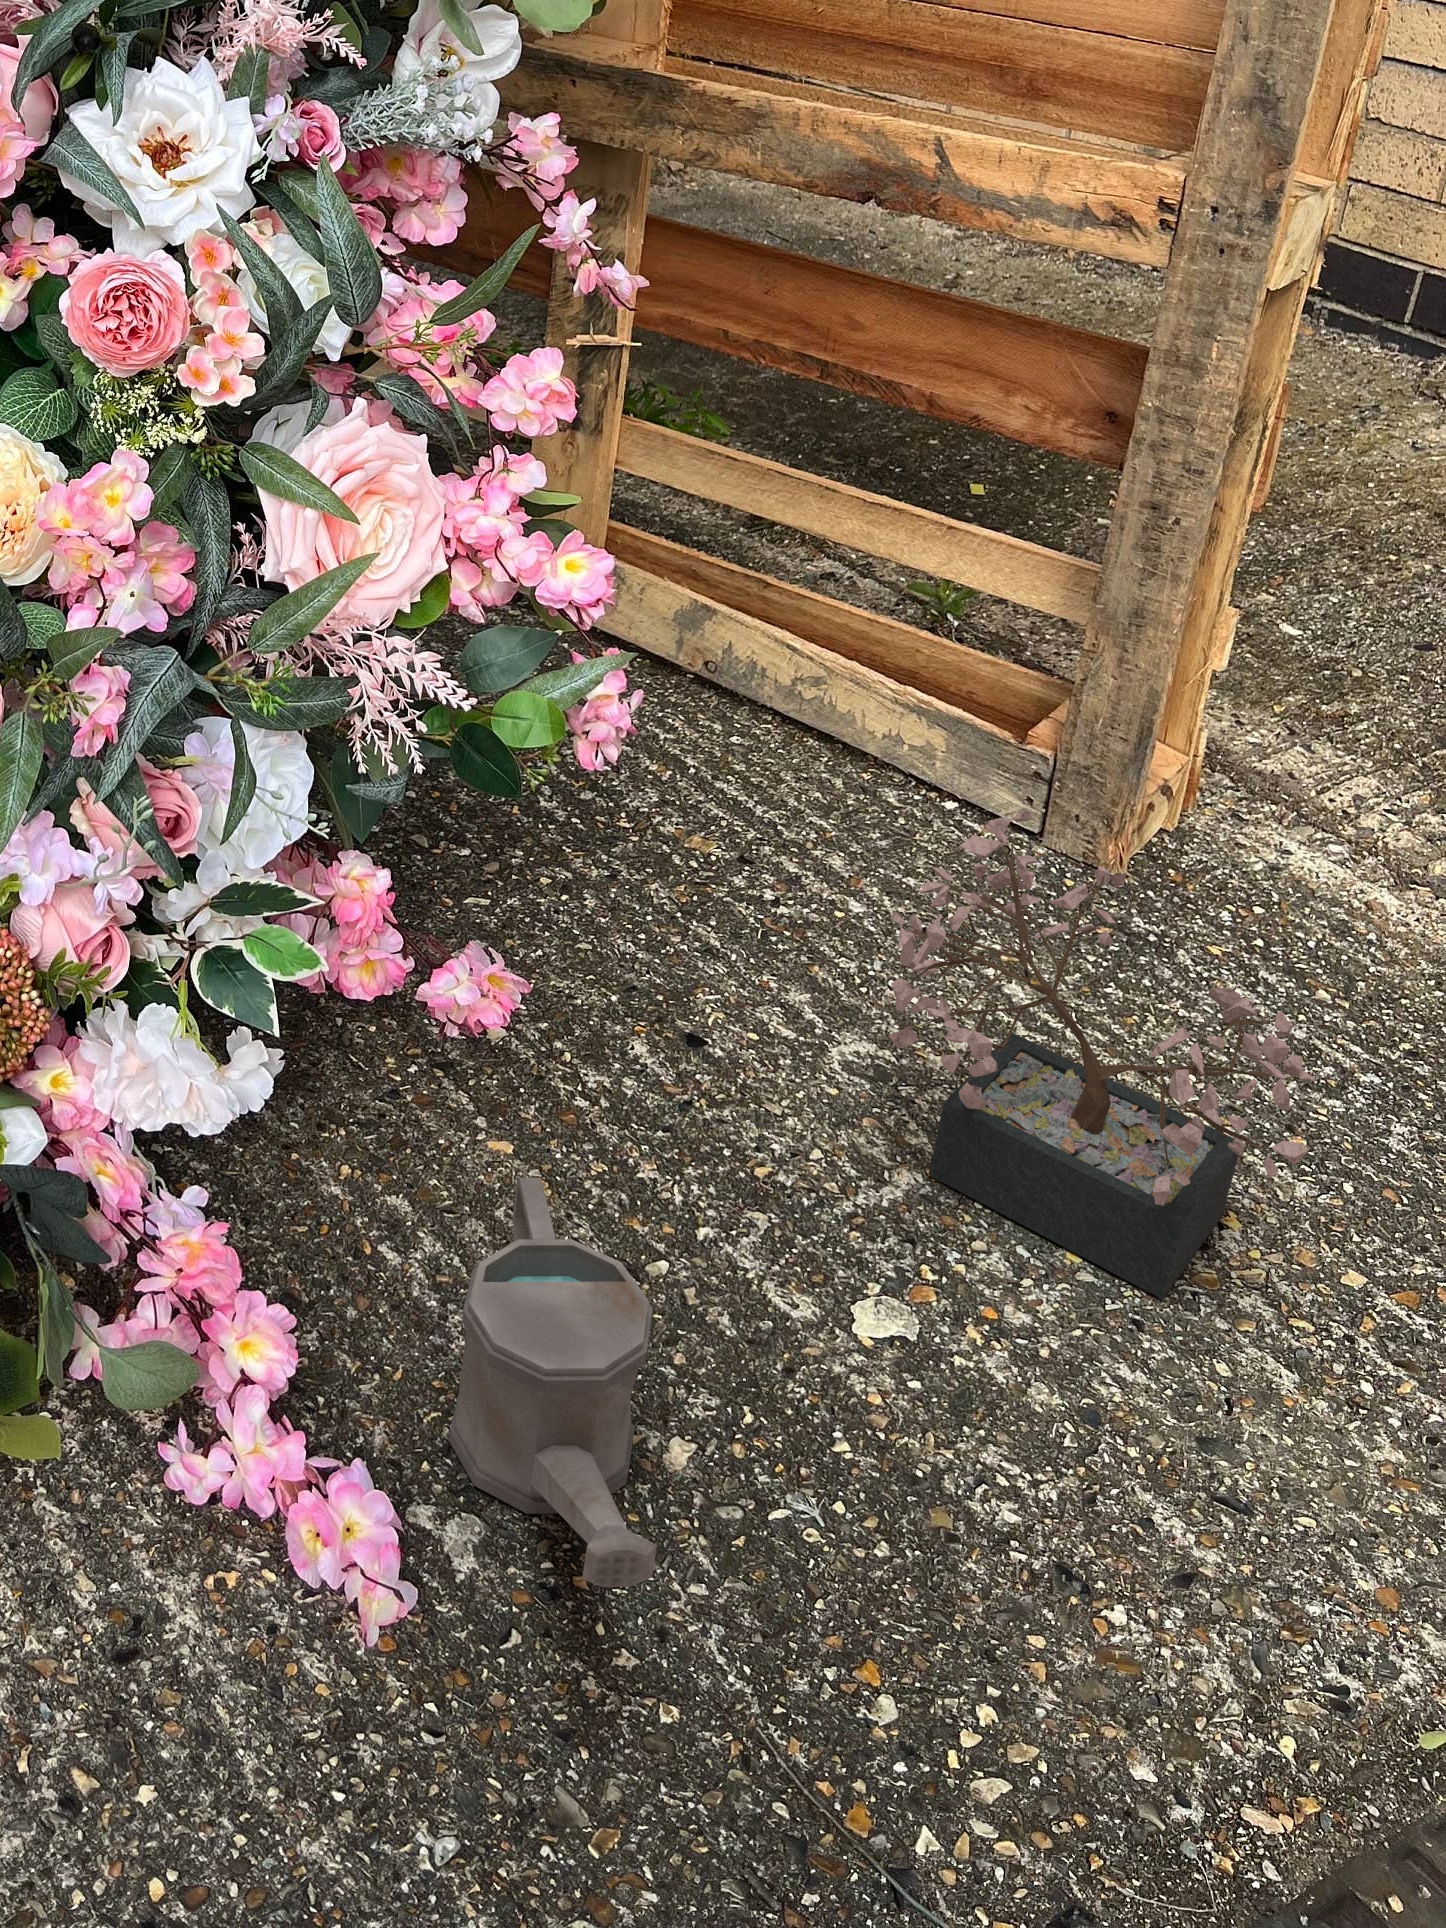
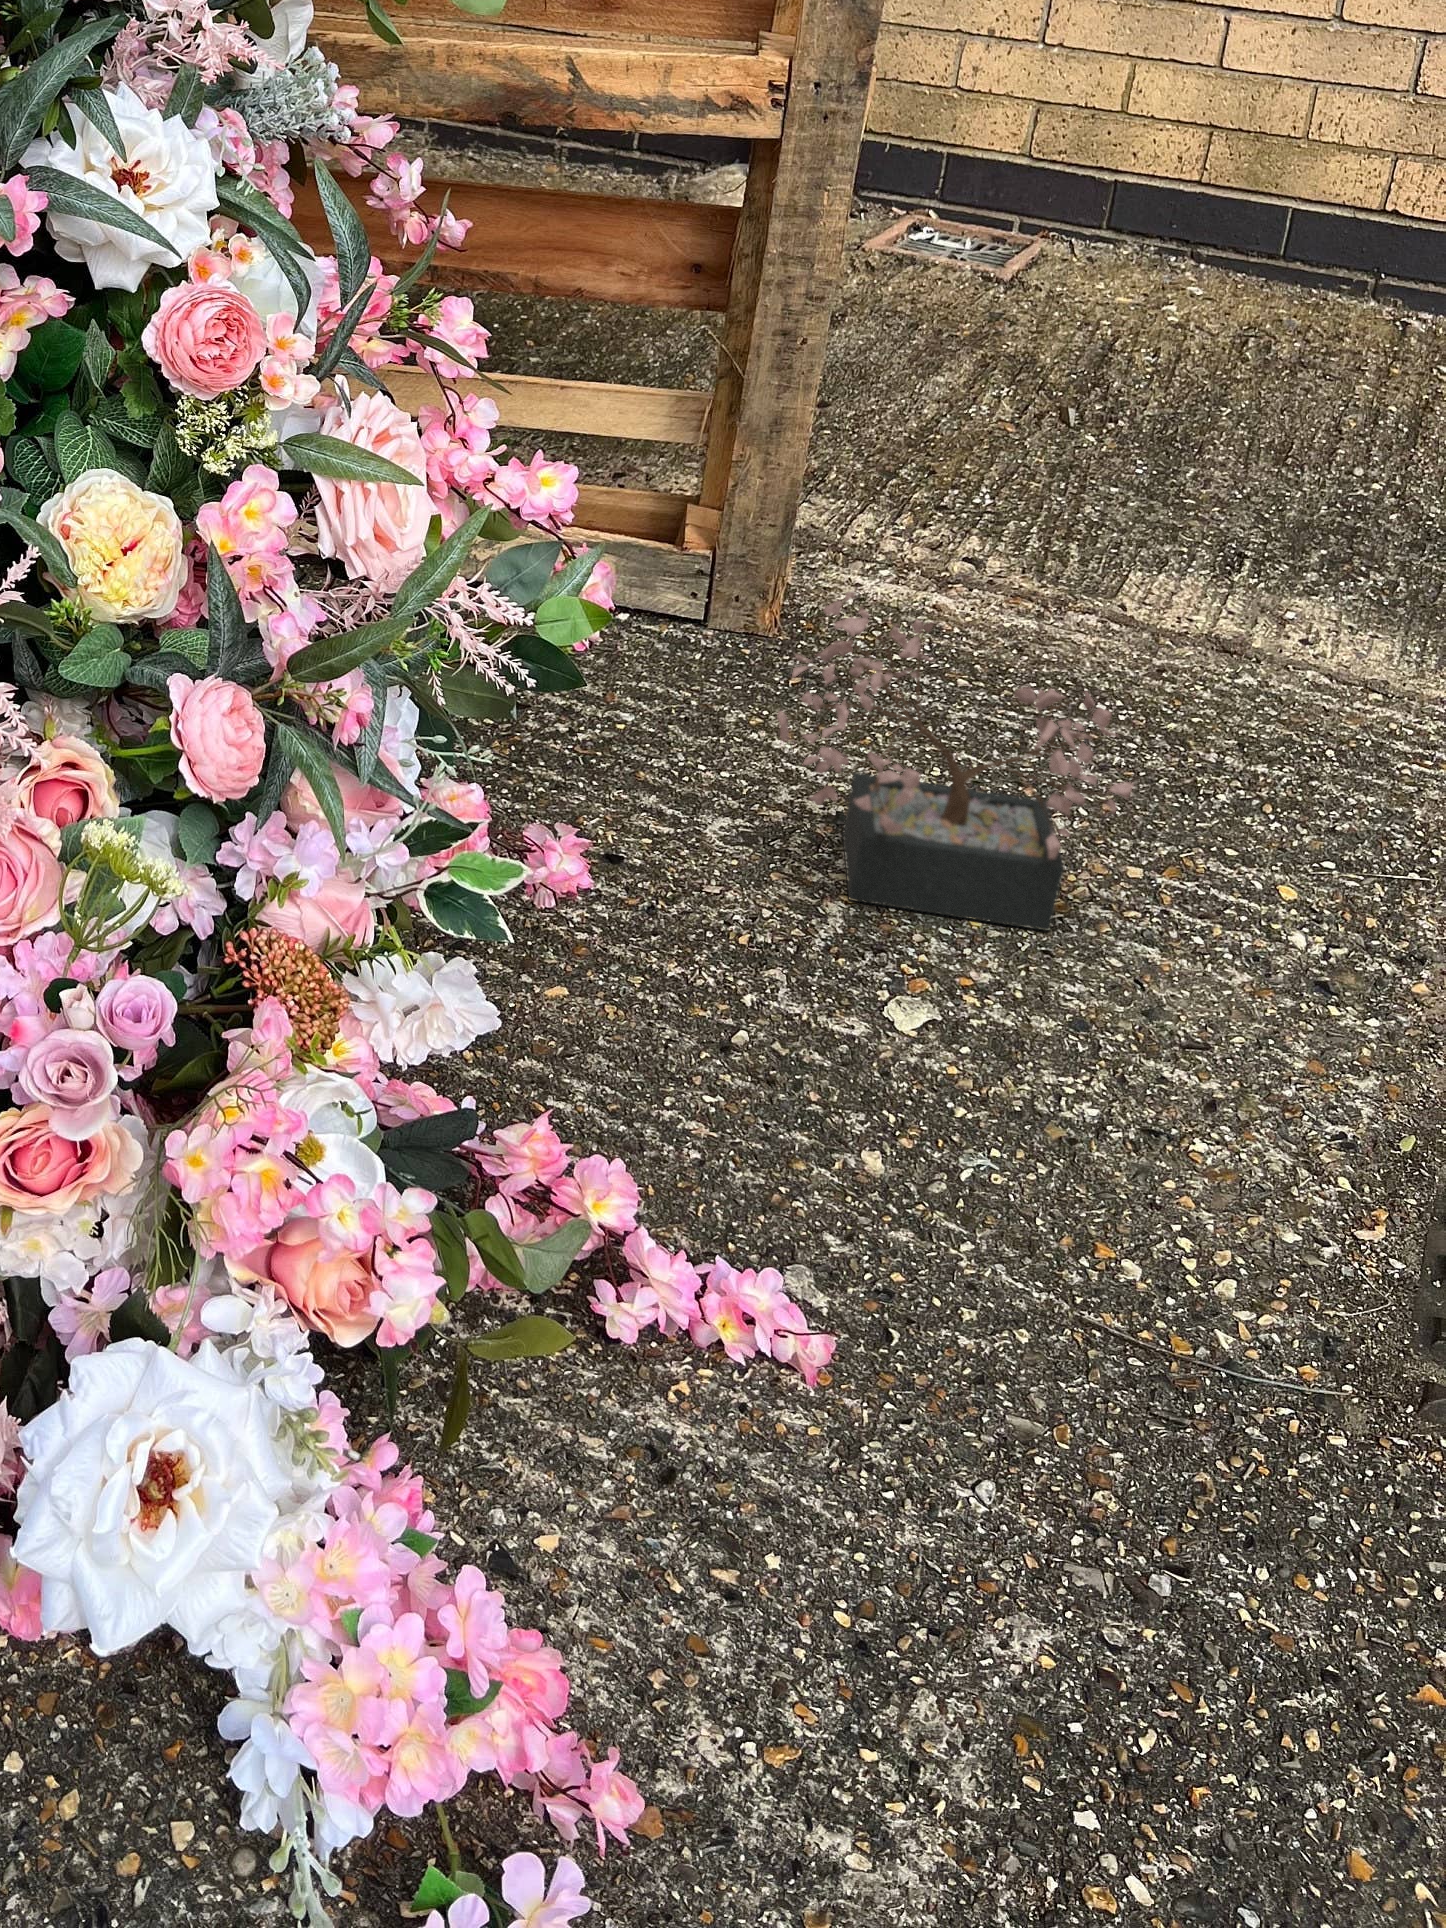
watering can: present [449,1178,657,1587] -> none [683,983,1041,1249]

